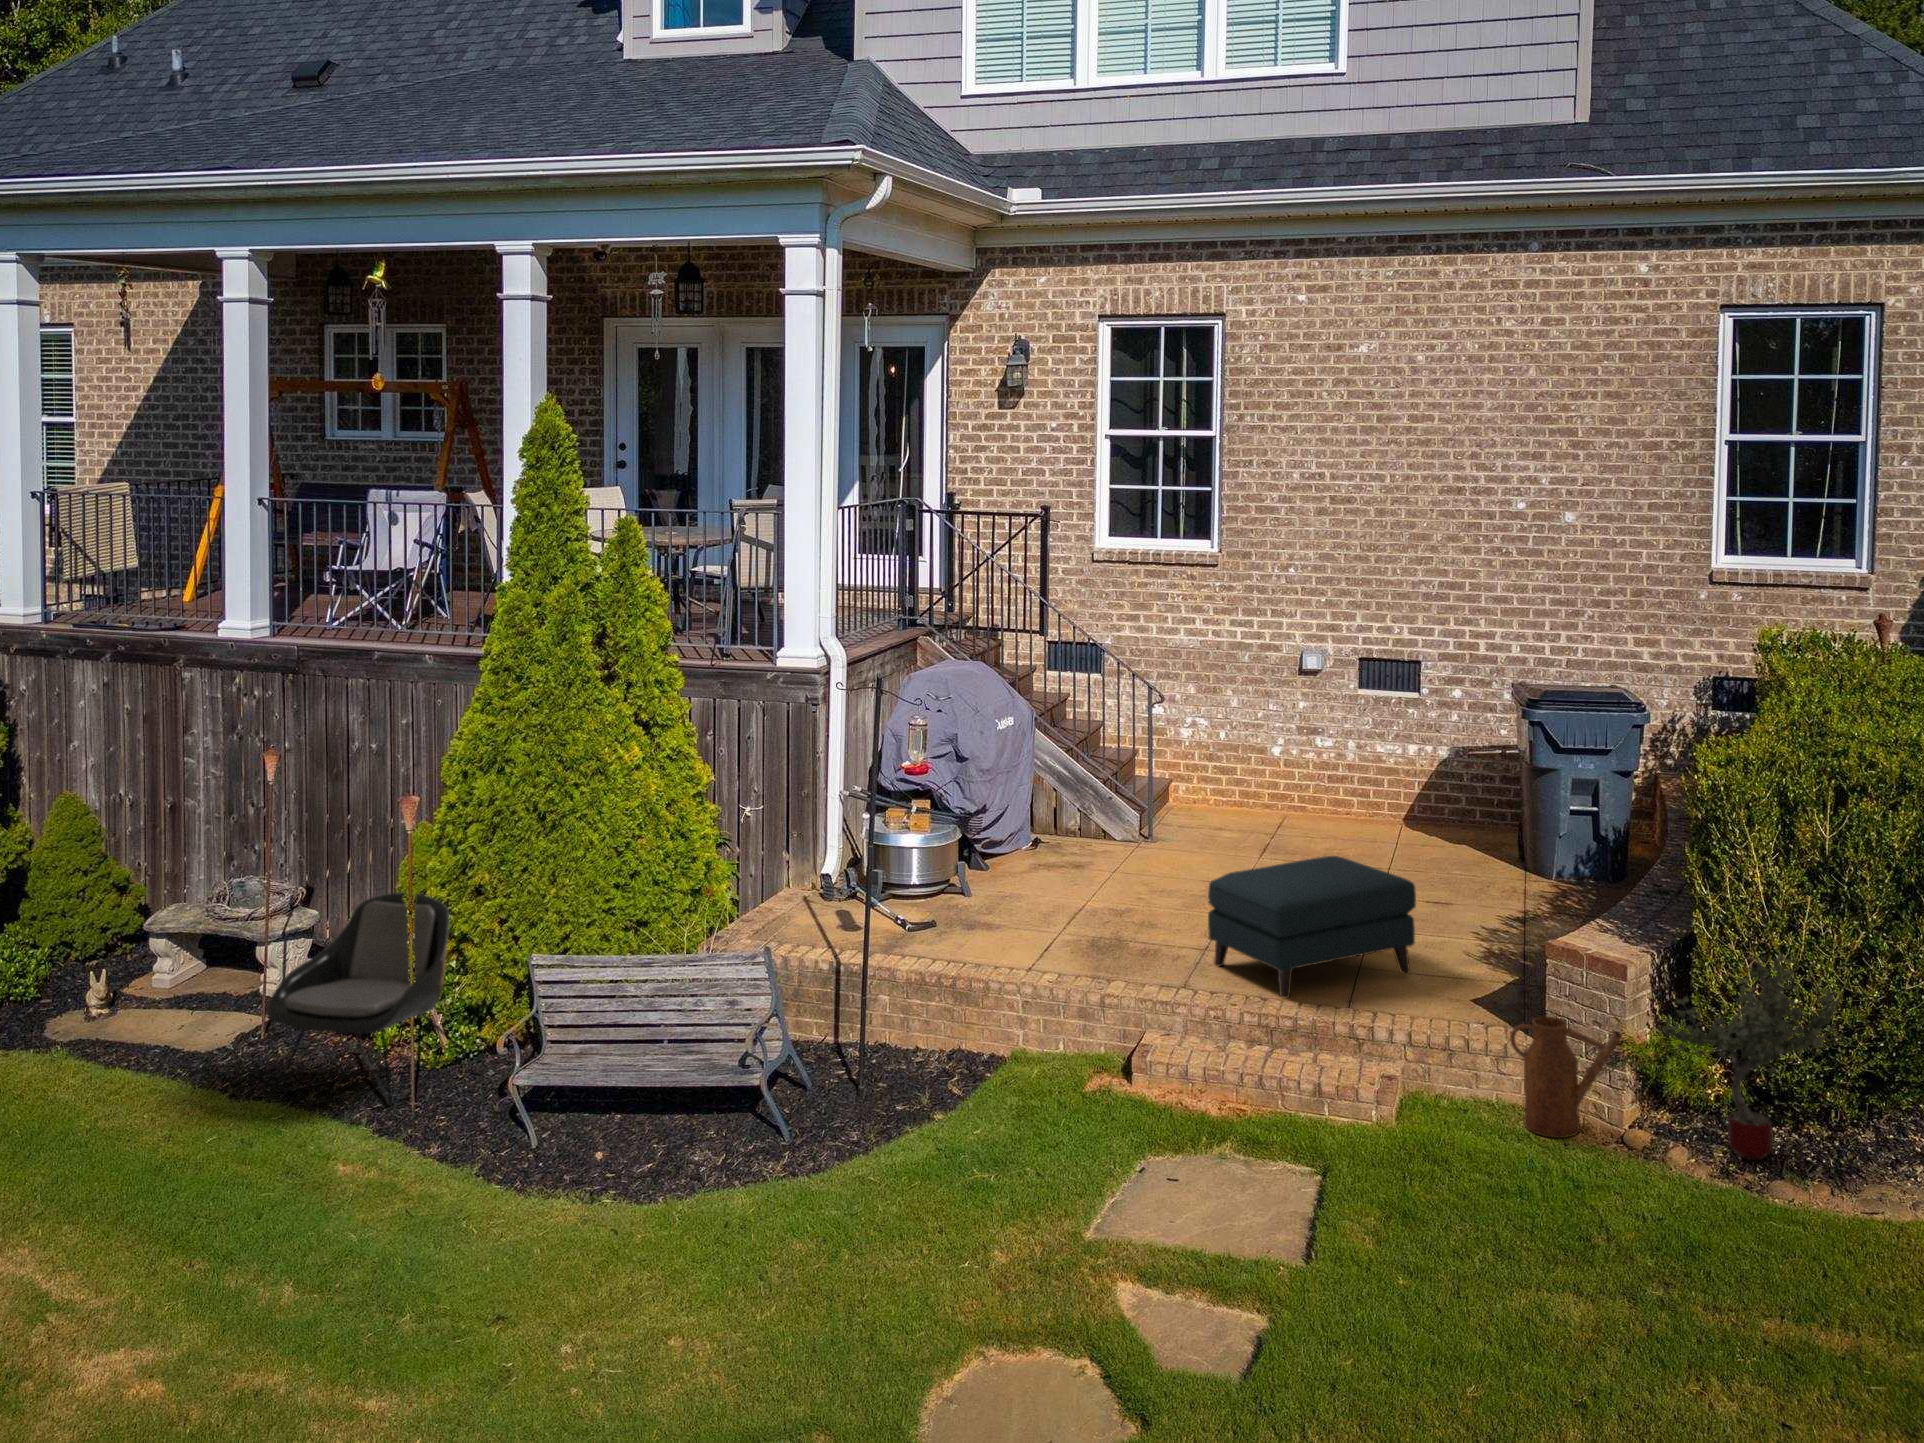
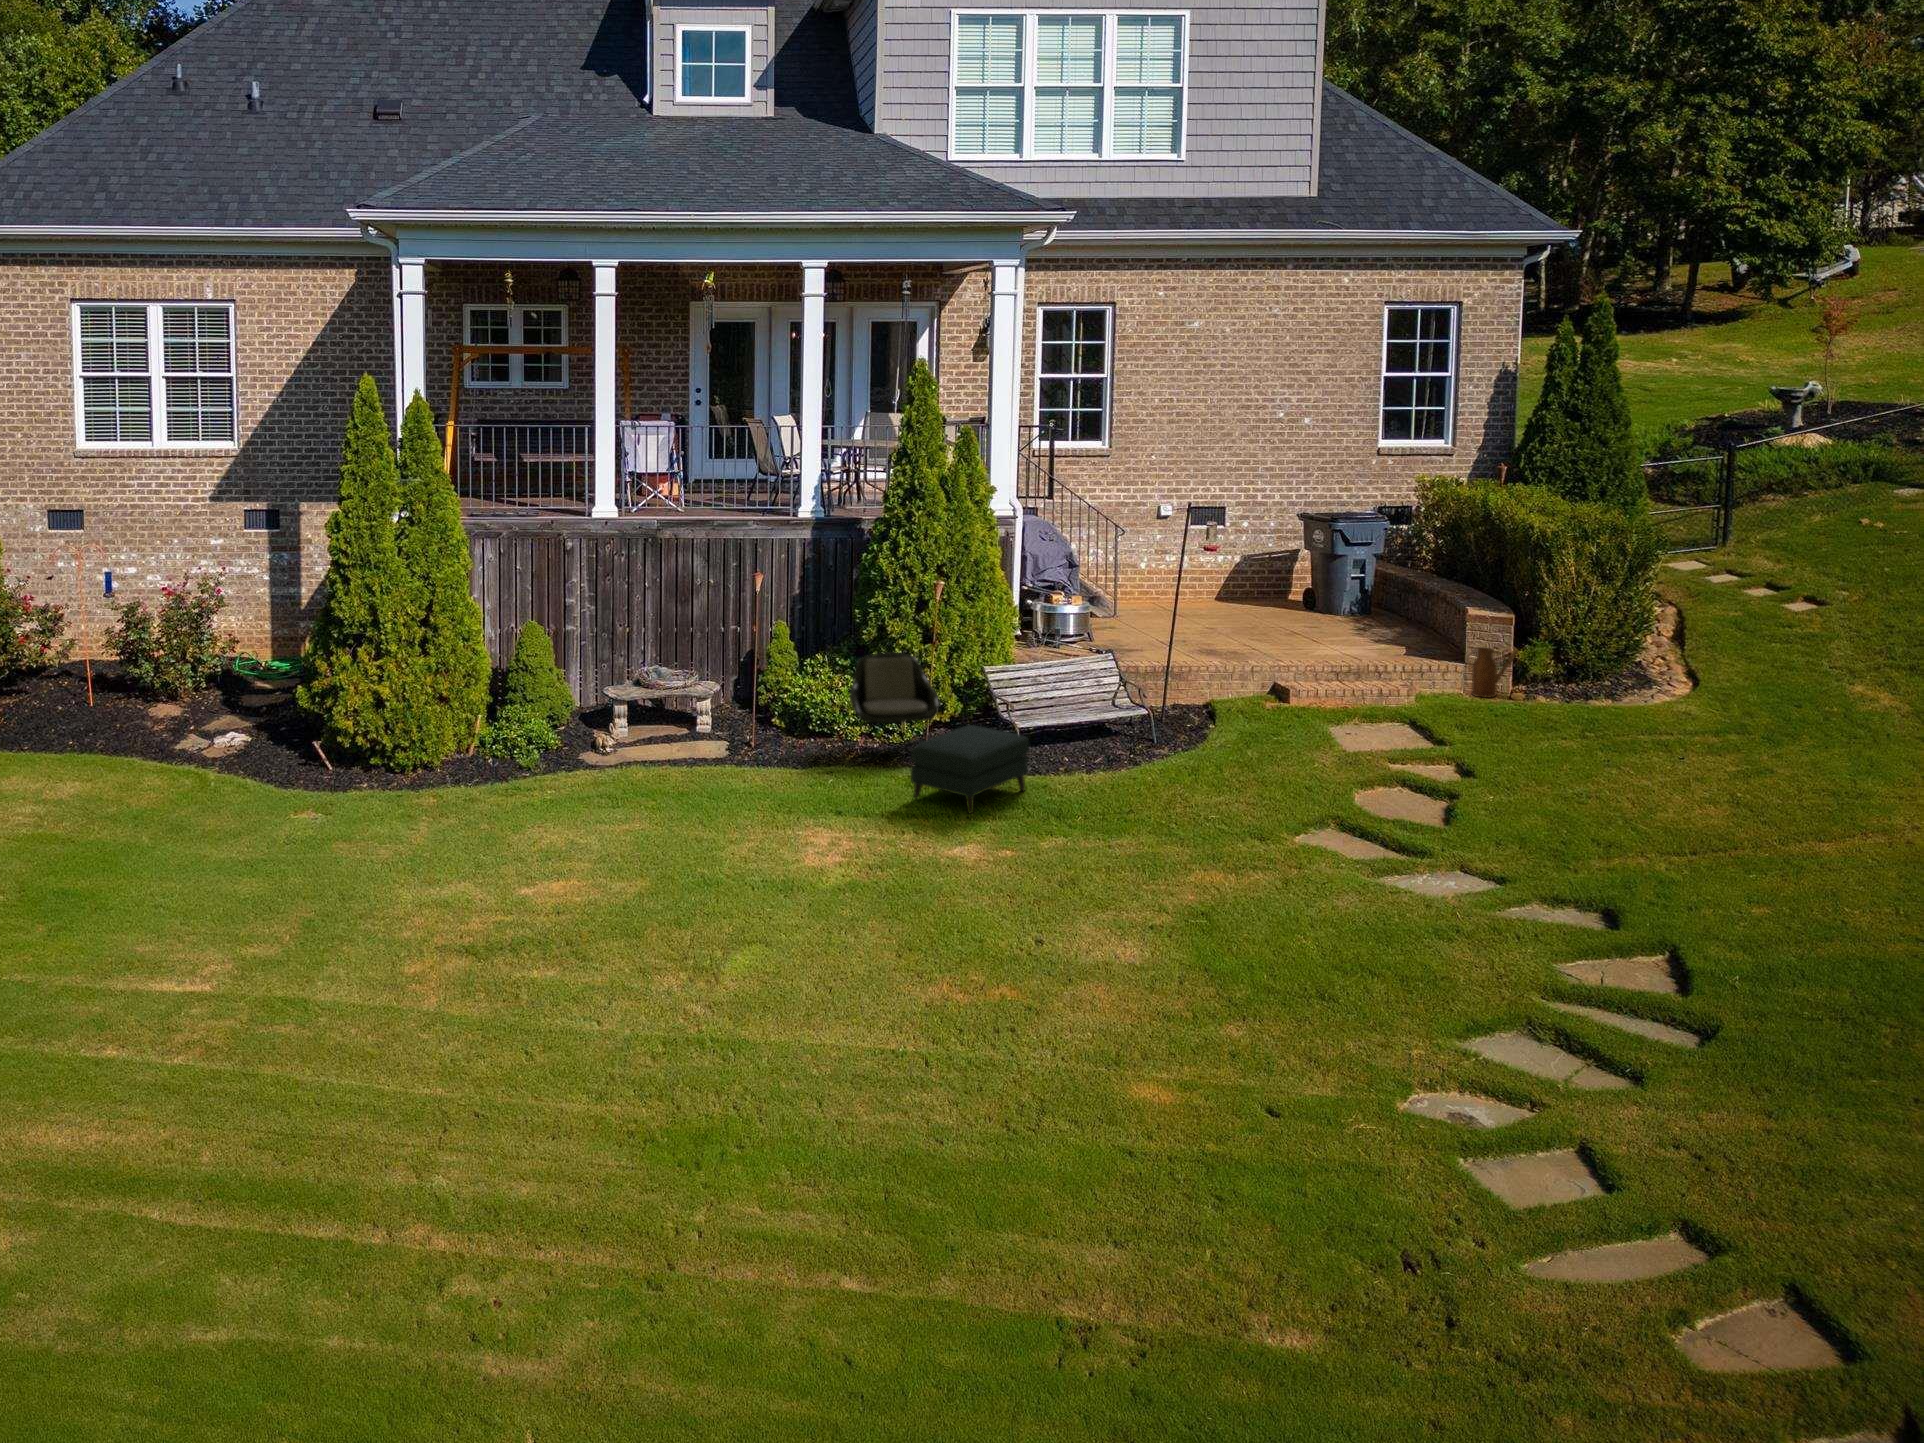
ottoman: present [1208,856,1416,998] -> present [910,725,1029,813]
potted tree: present [1662,953,1843,1160] -> none [1529,607,1611,695]

